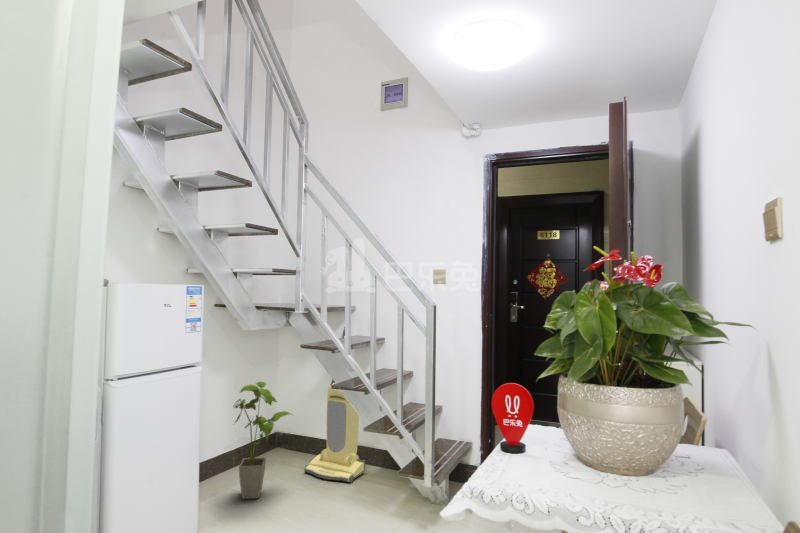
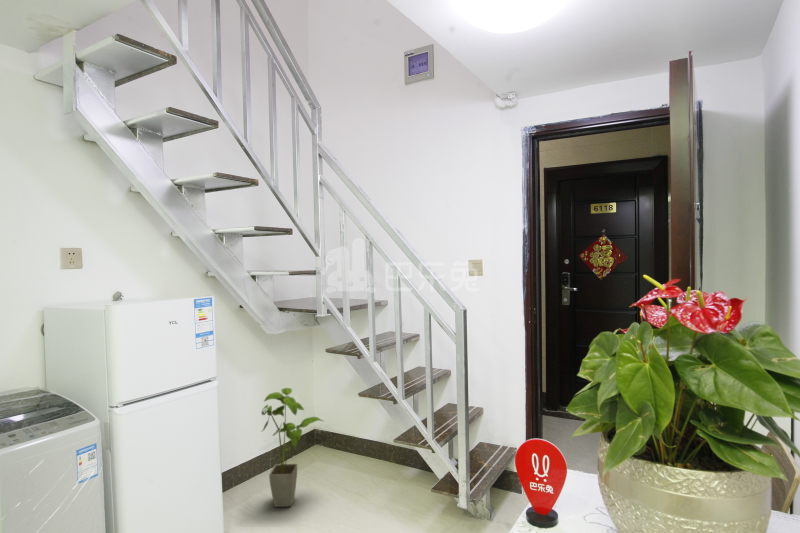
vacuum cleaner: present [304,327,365,482] -> none [340,318,403,488]

